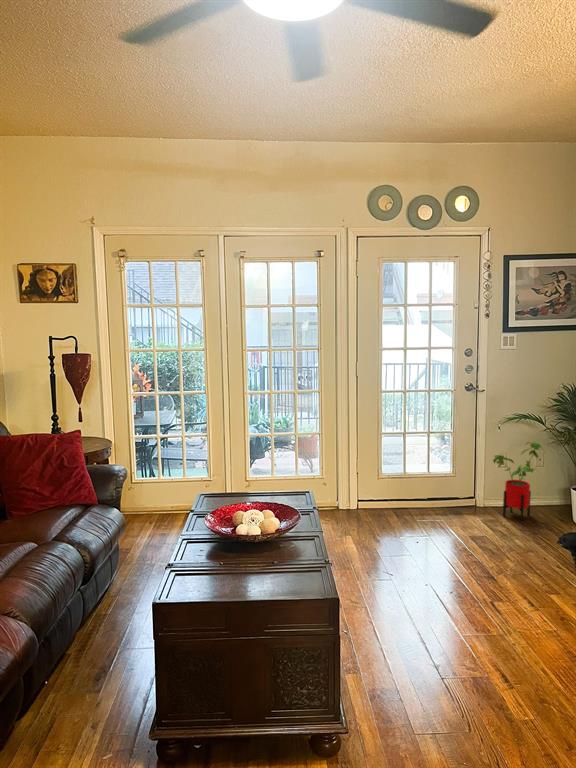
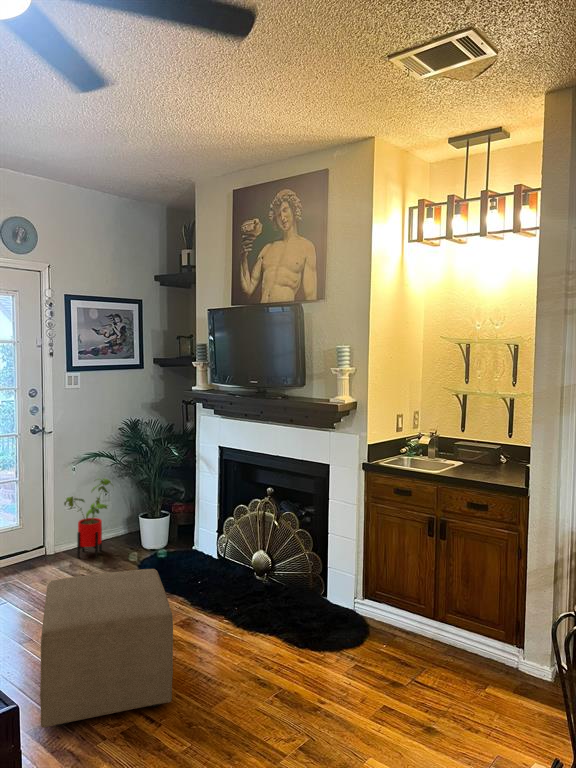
ottoman: none [404,514,547,674] -> present [40,569,173,728]

